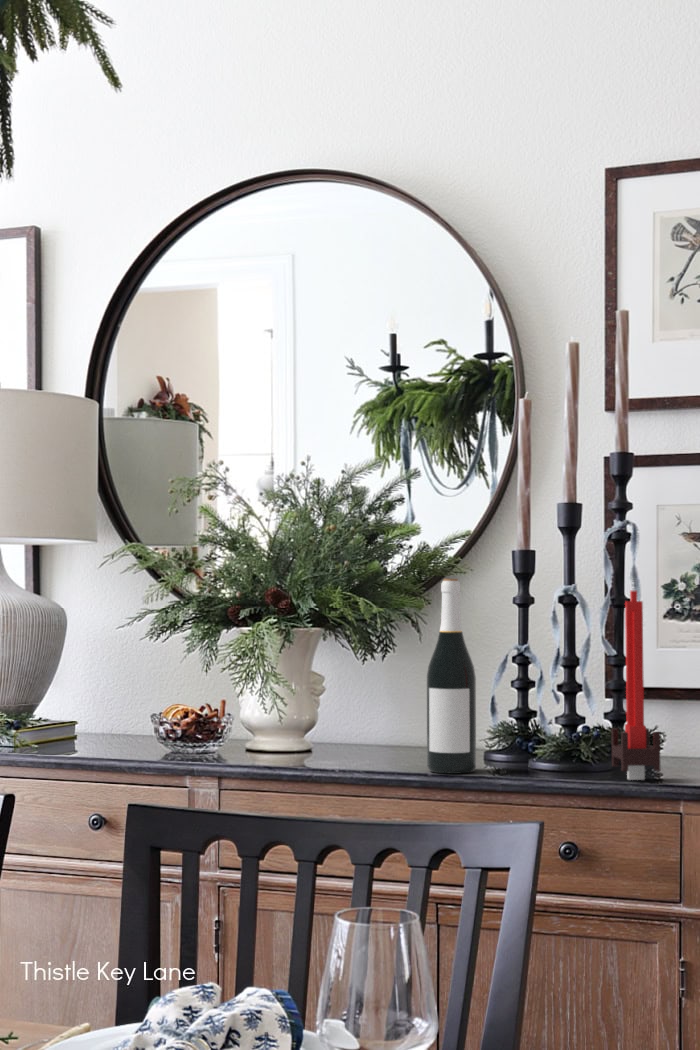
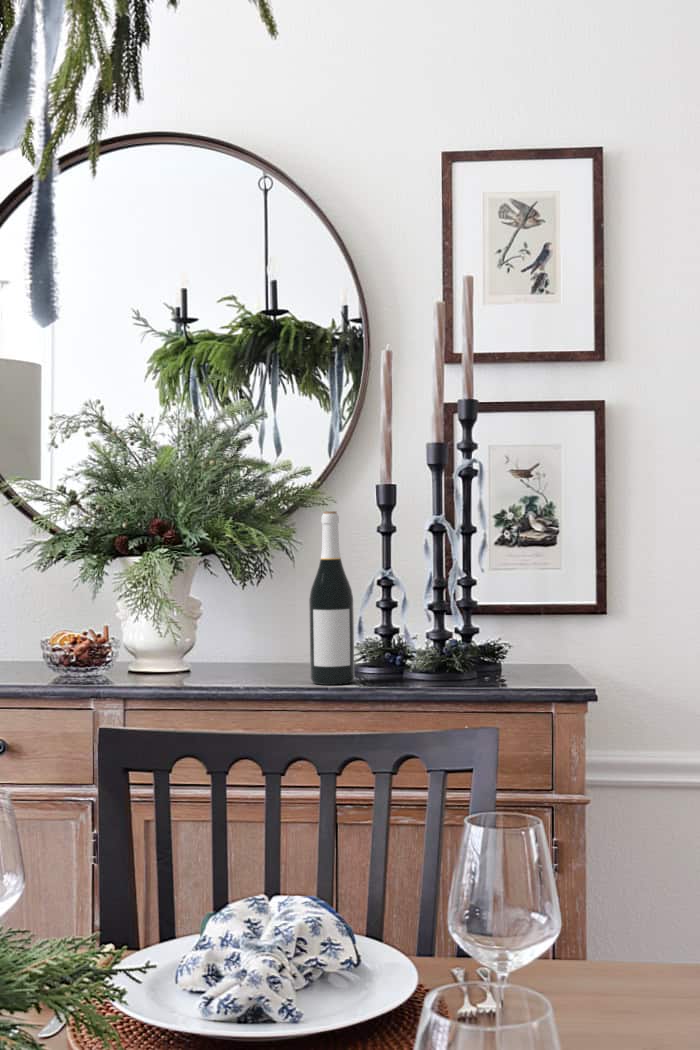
candle: present [611,590,660,780] -> none [473,520,517,683]

